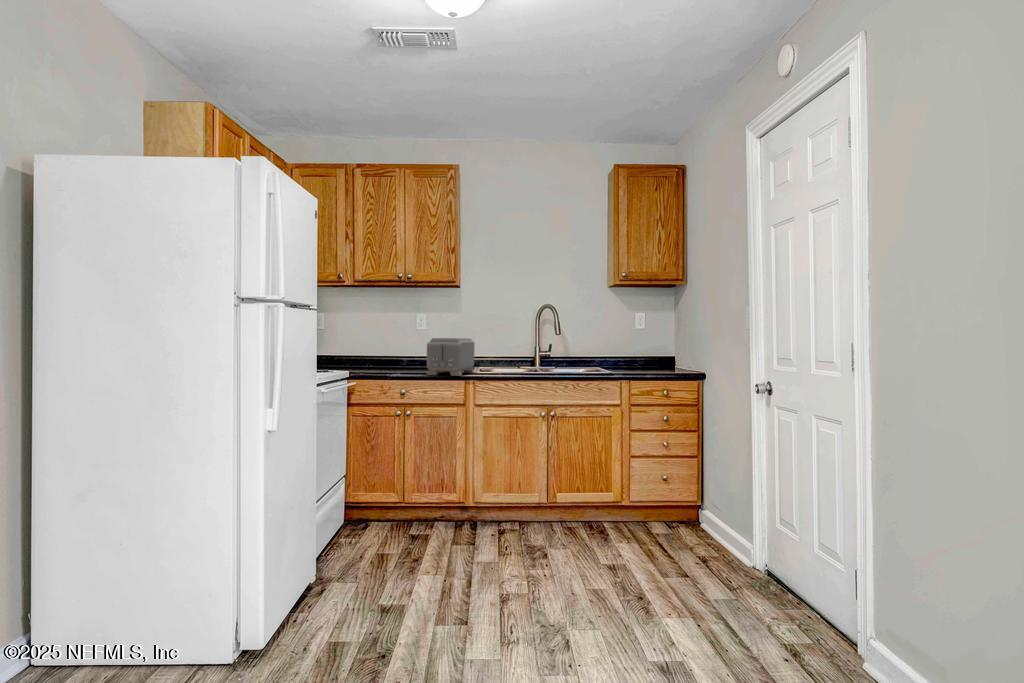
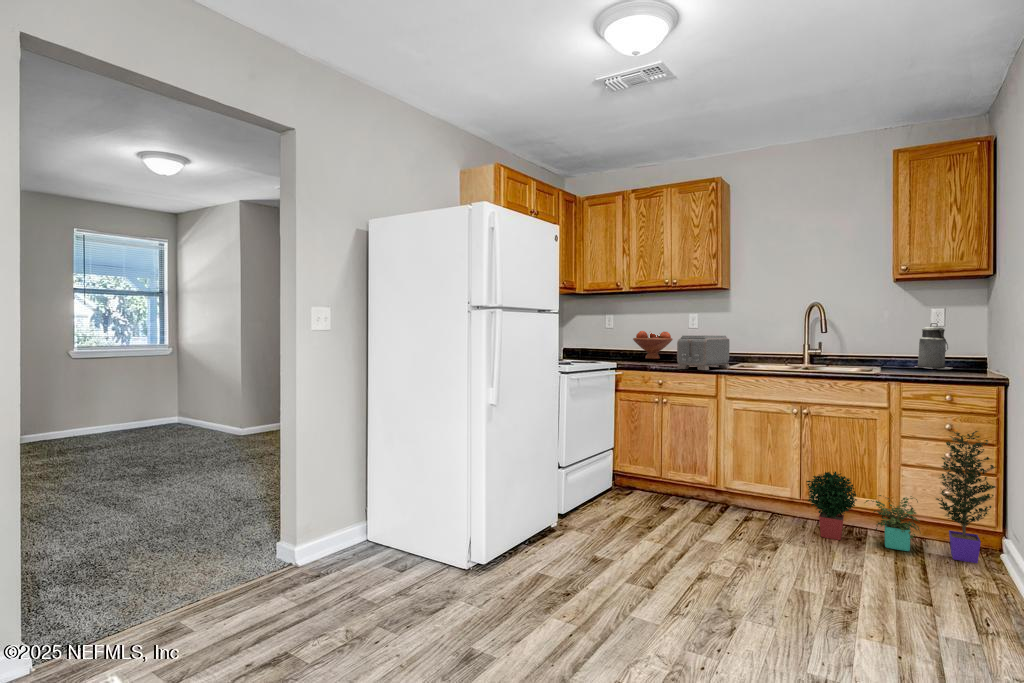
canister: none [621,328,650,369] -> present [918,323,951,369]
fruit bowl: none [351,332,397,365] -> present [633,331,673,359]
potted plant: none [559,421,705,535] -> present [806,431,996,563]

